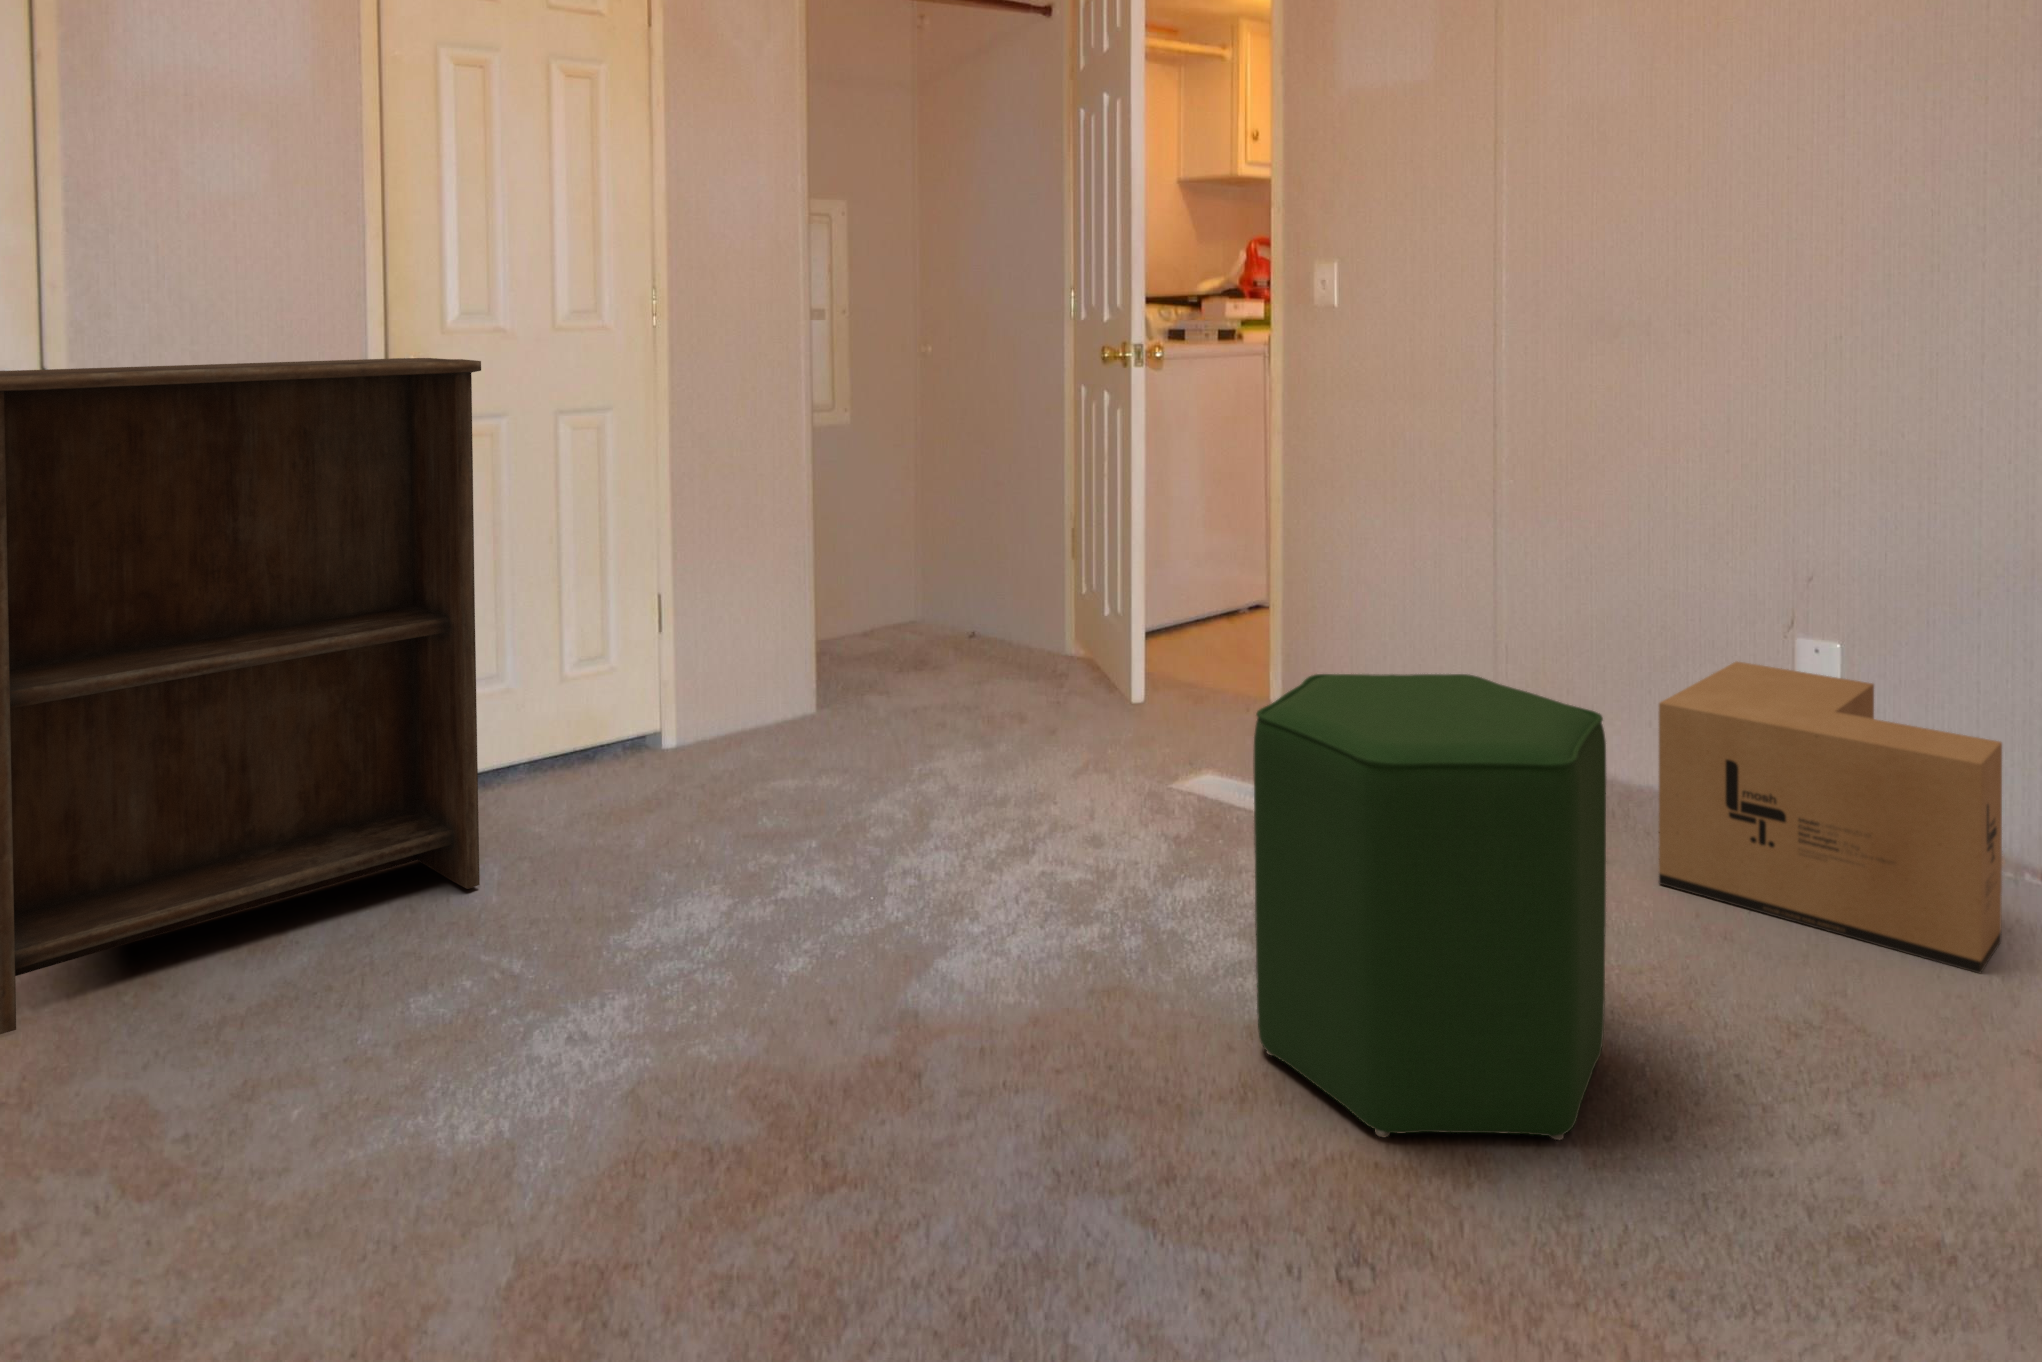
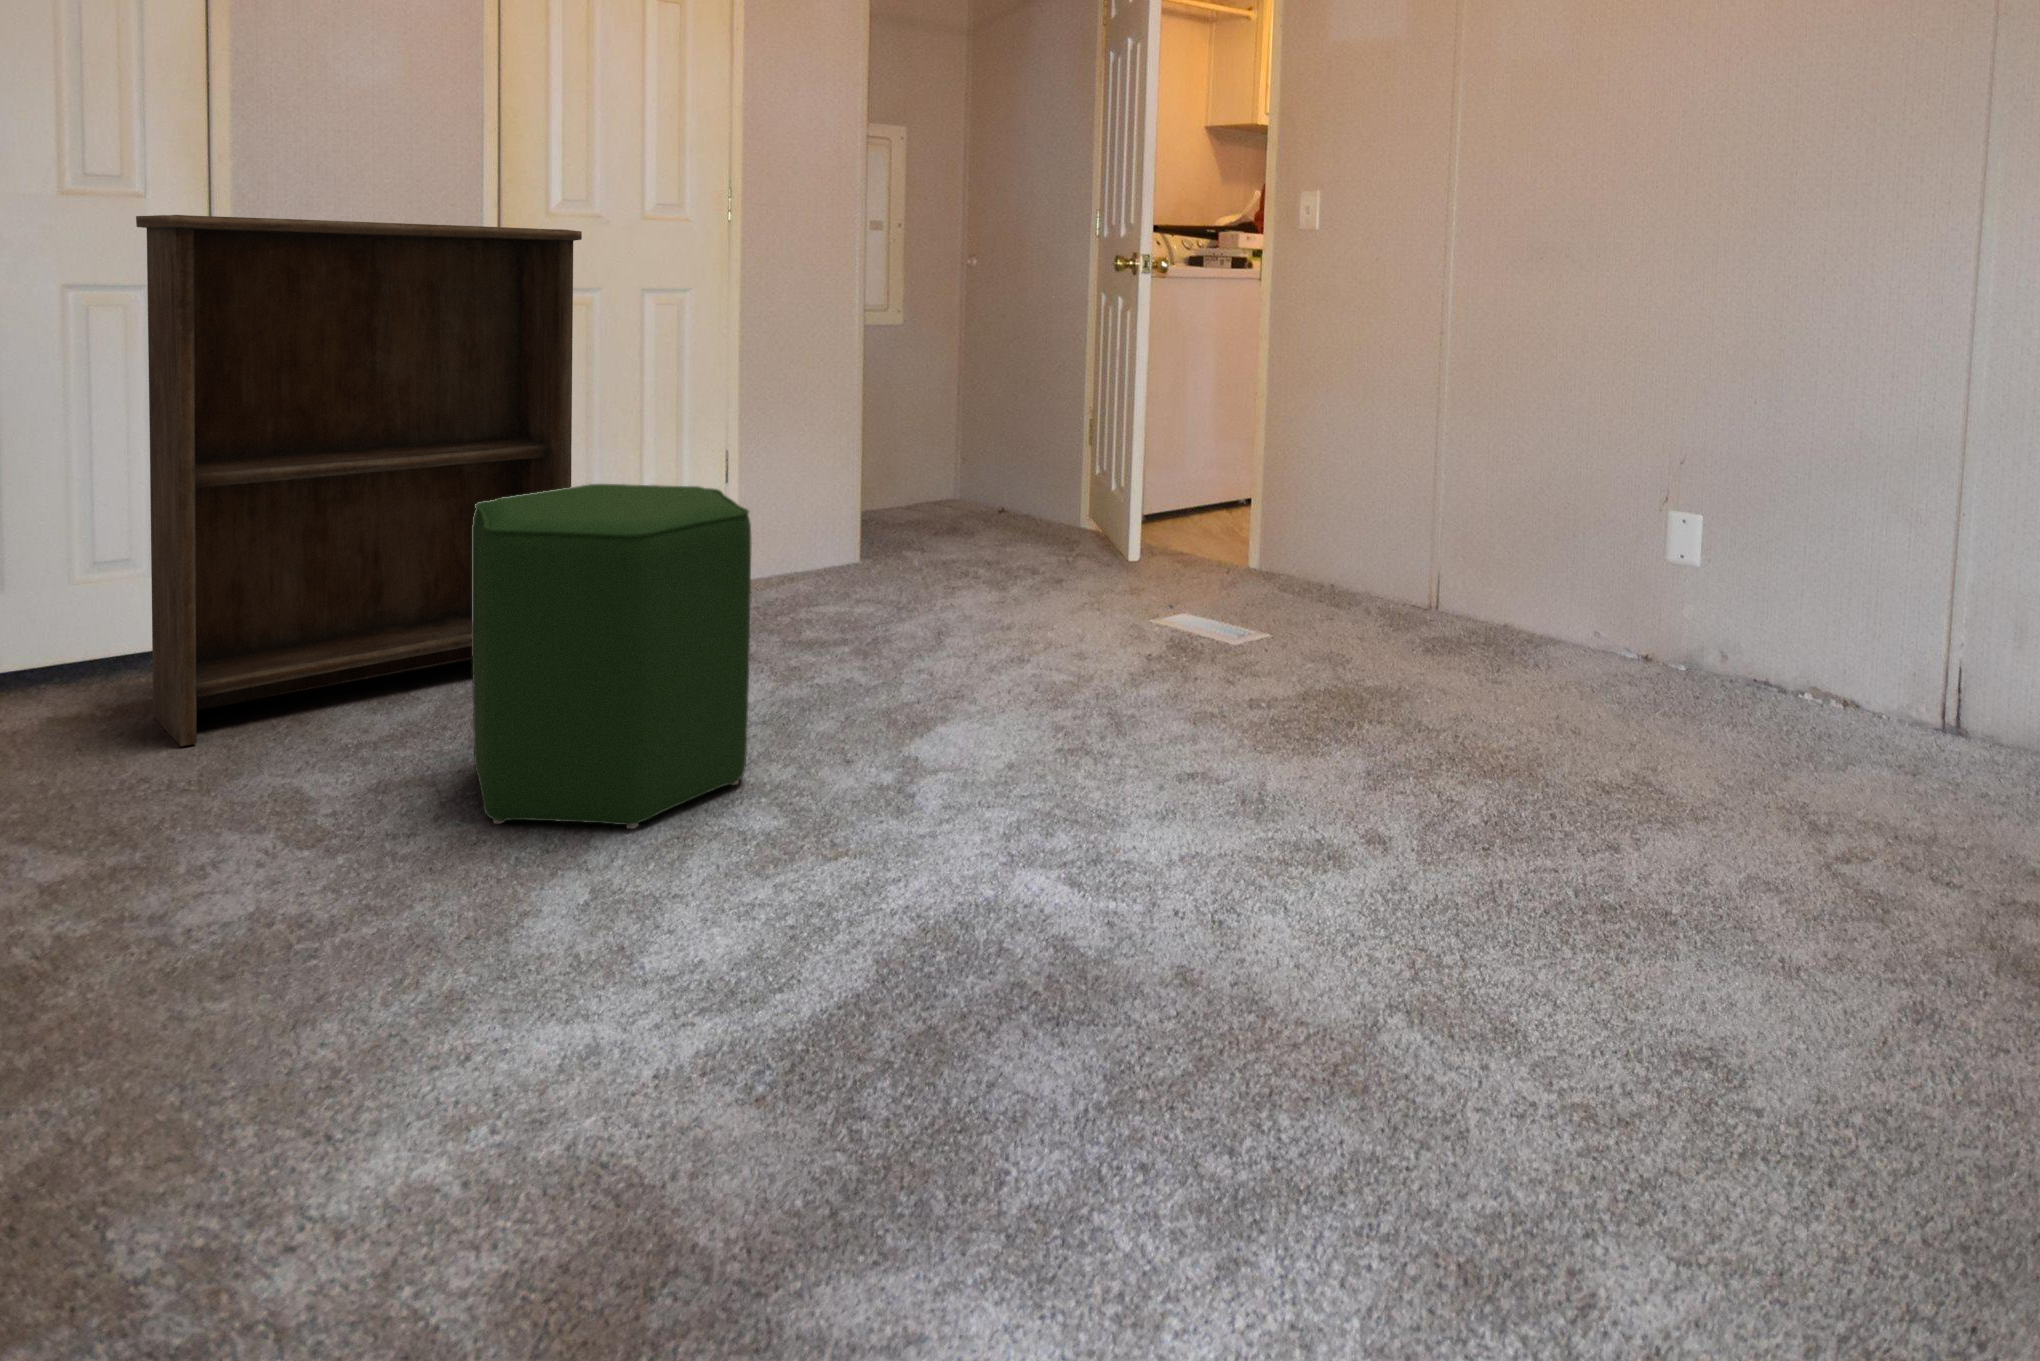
cardboard box: present [1659,662,2002,973] -> none [1537,525,1805,756]
ottoman: present [1253,674,1606,1140] -> present [472,484,751,829]

